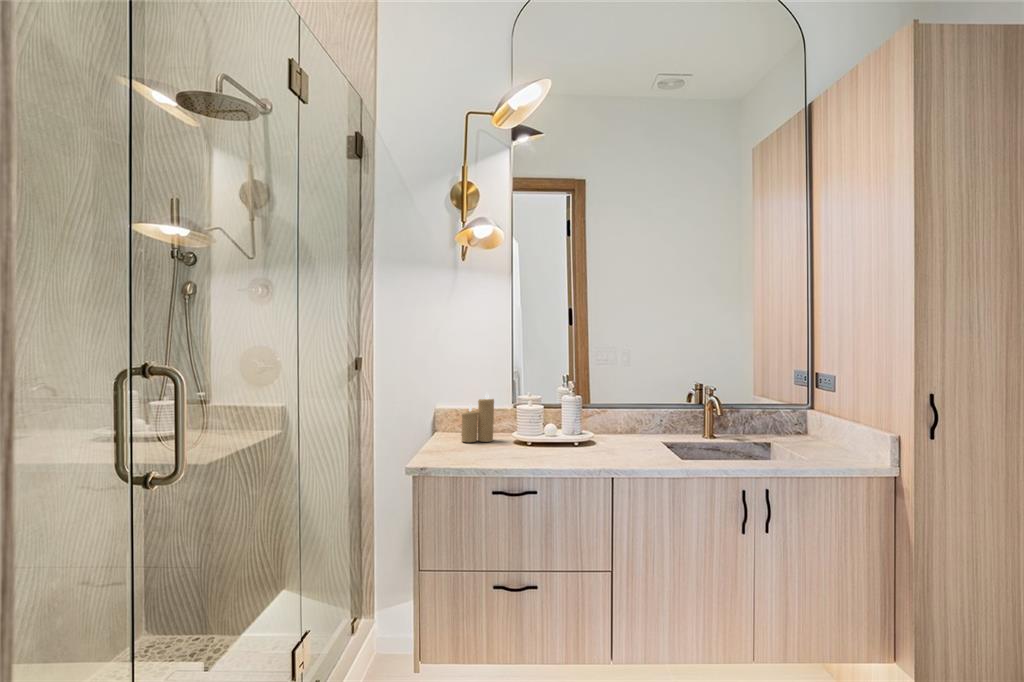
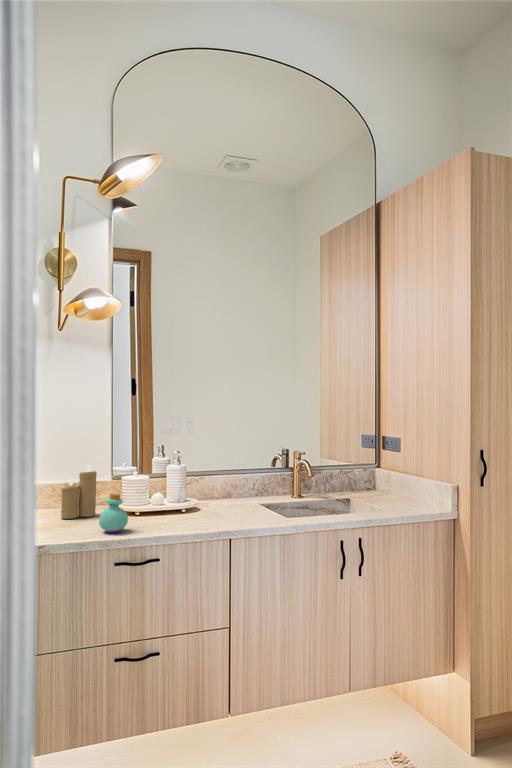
perfume bottle: none [488,422,515,459] -> present [99,493,128,532]

